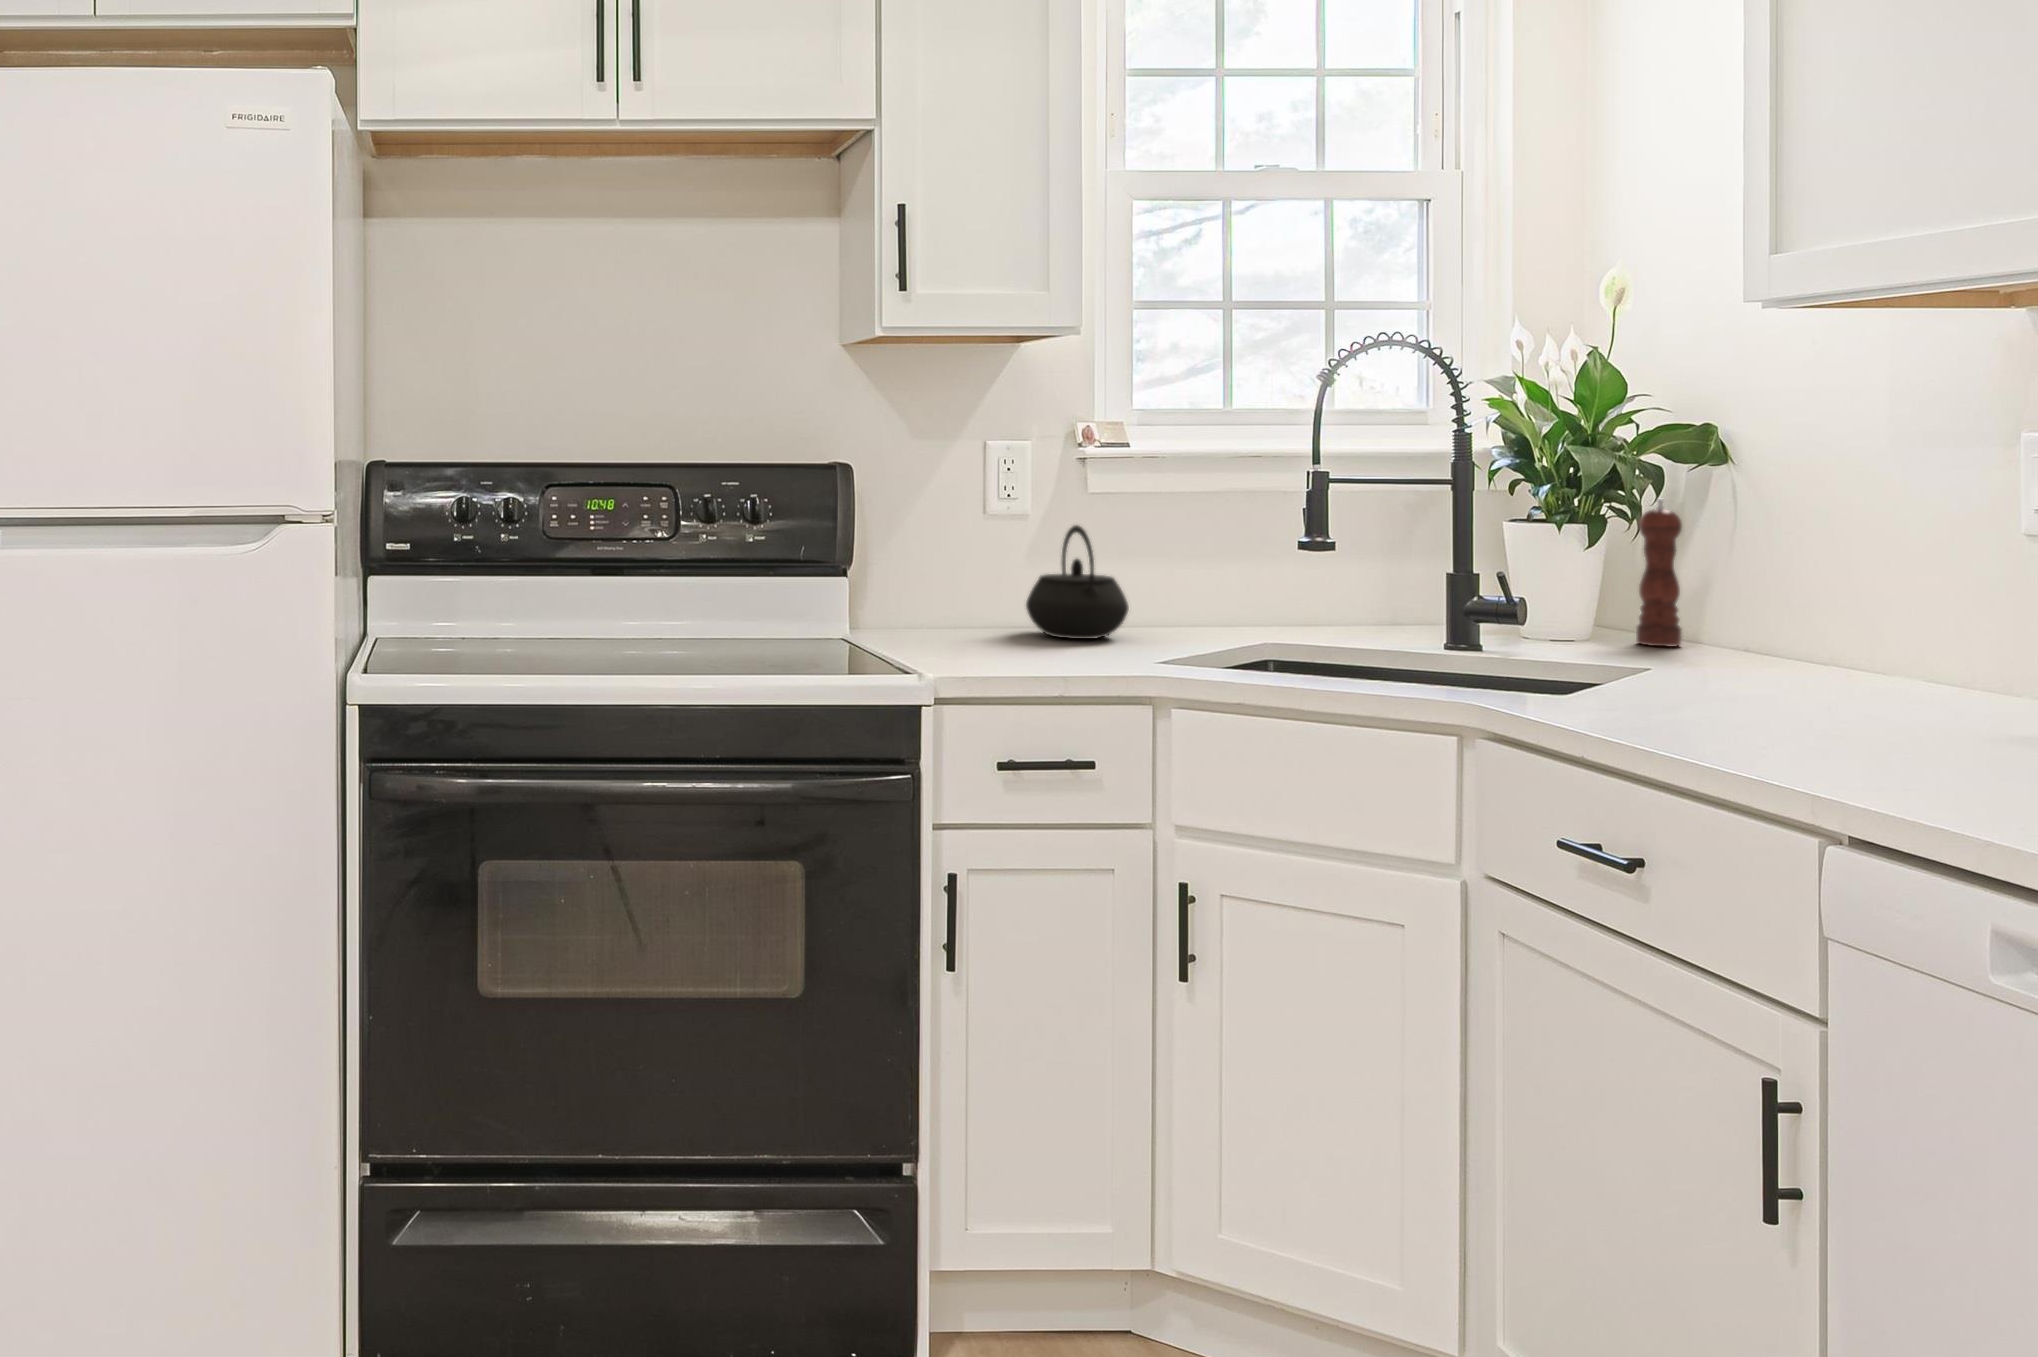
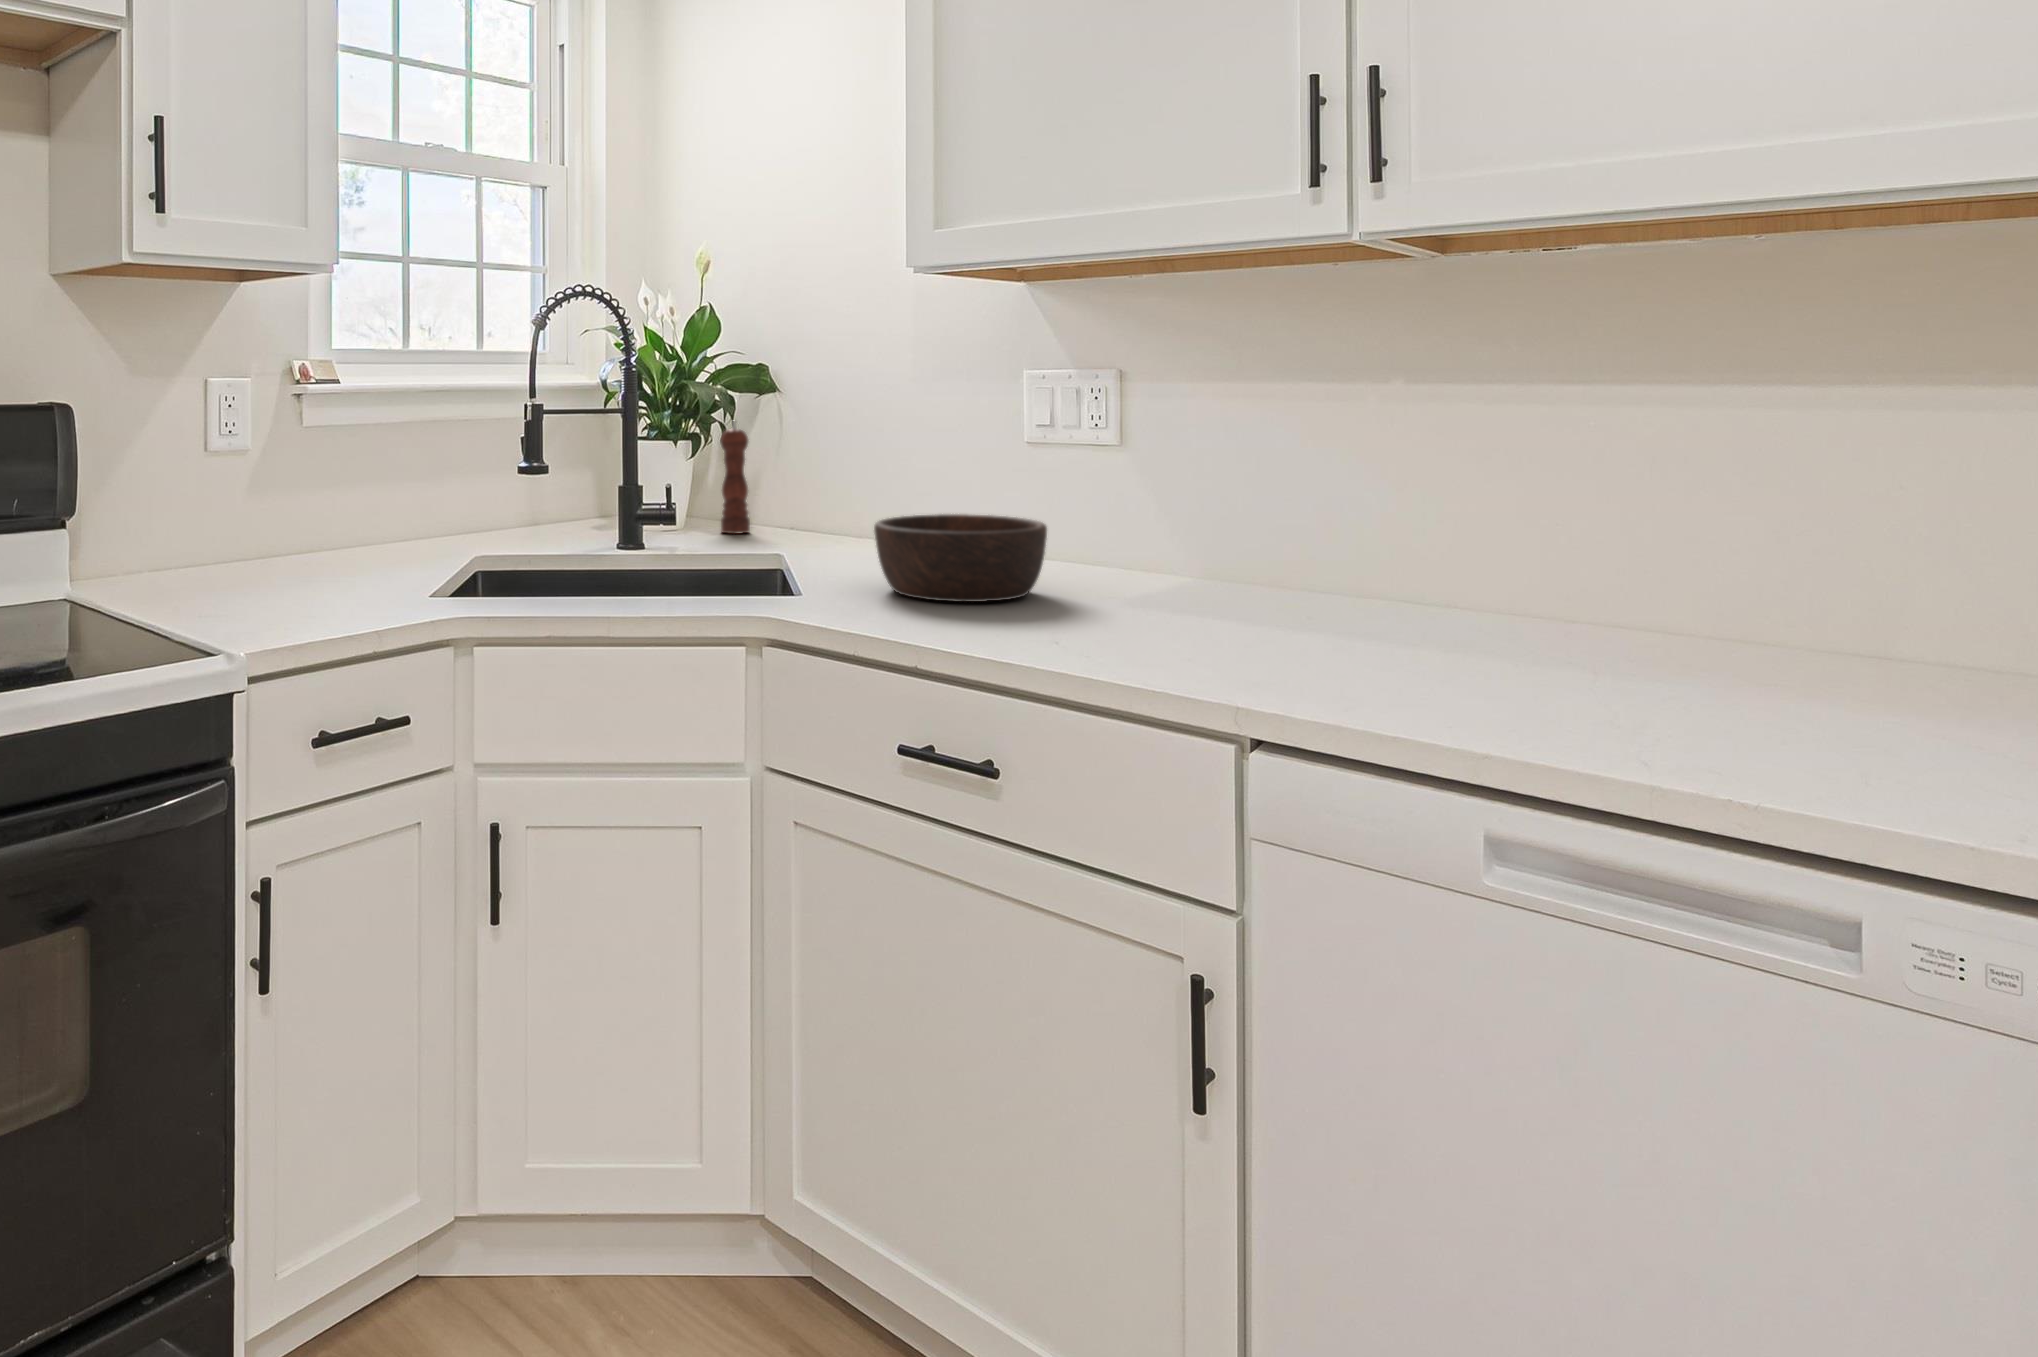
kettle: present [1026,525,1129,639] -> none [264,462,366,577]
wooden bowl: none [1687,634,1948,748] -> present [874,514,1047,602]

